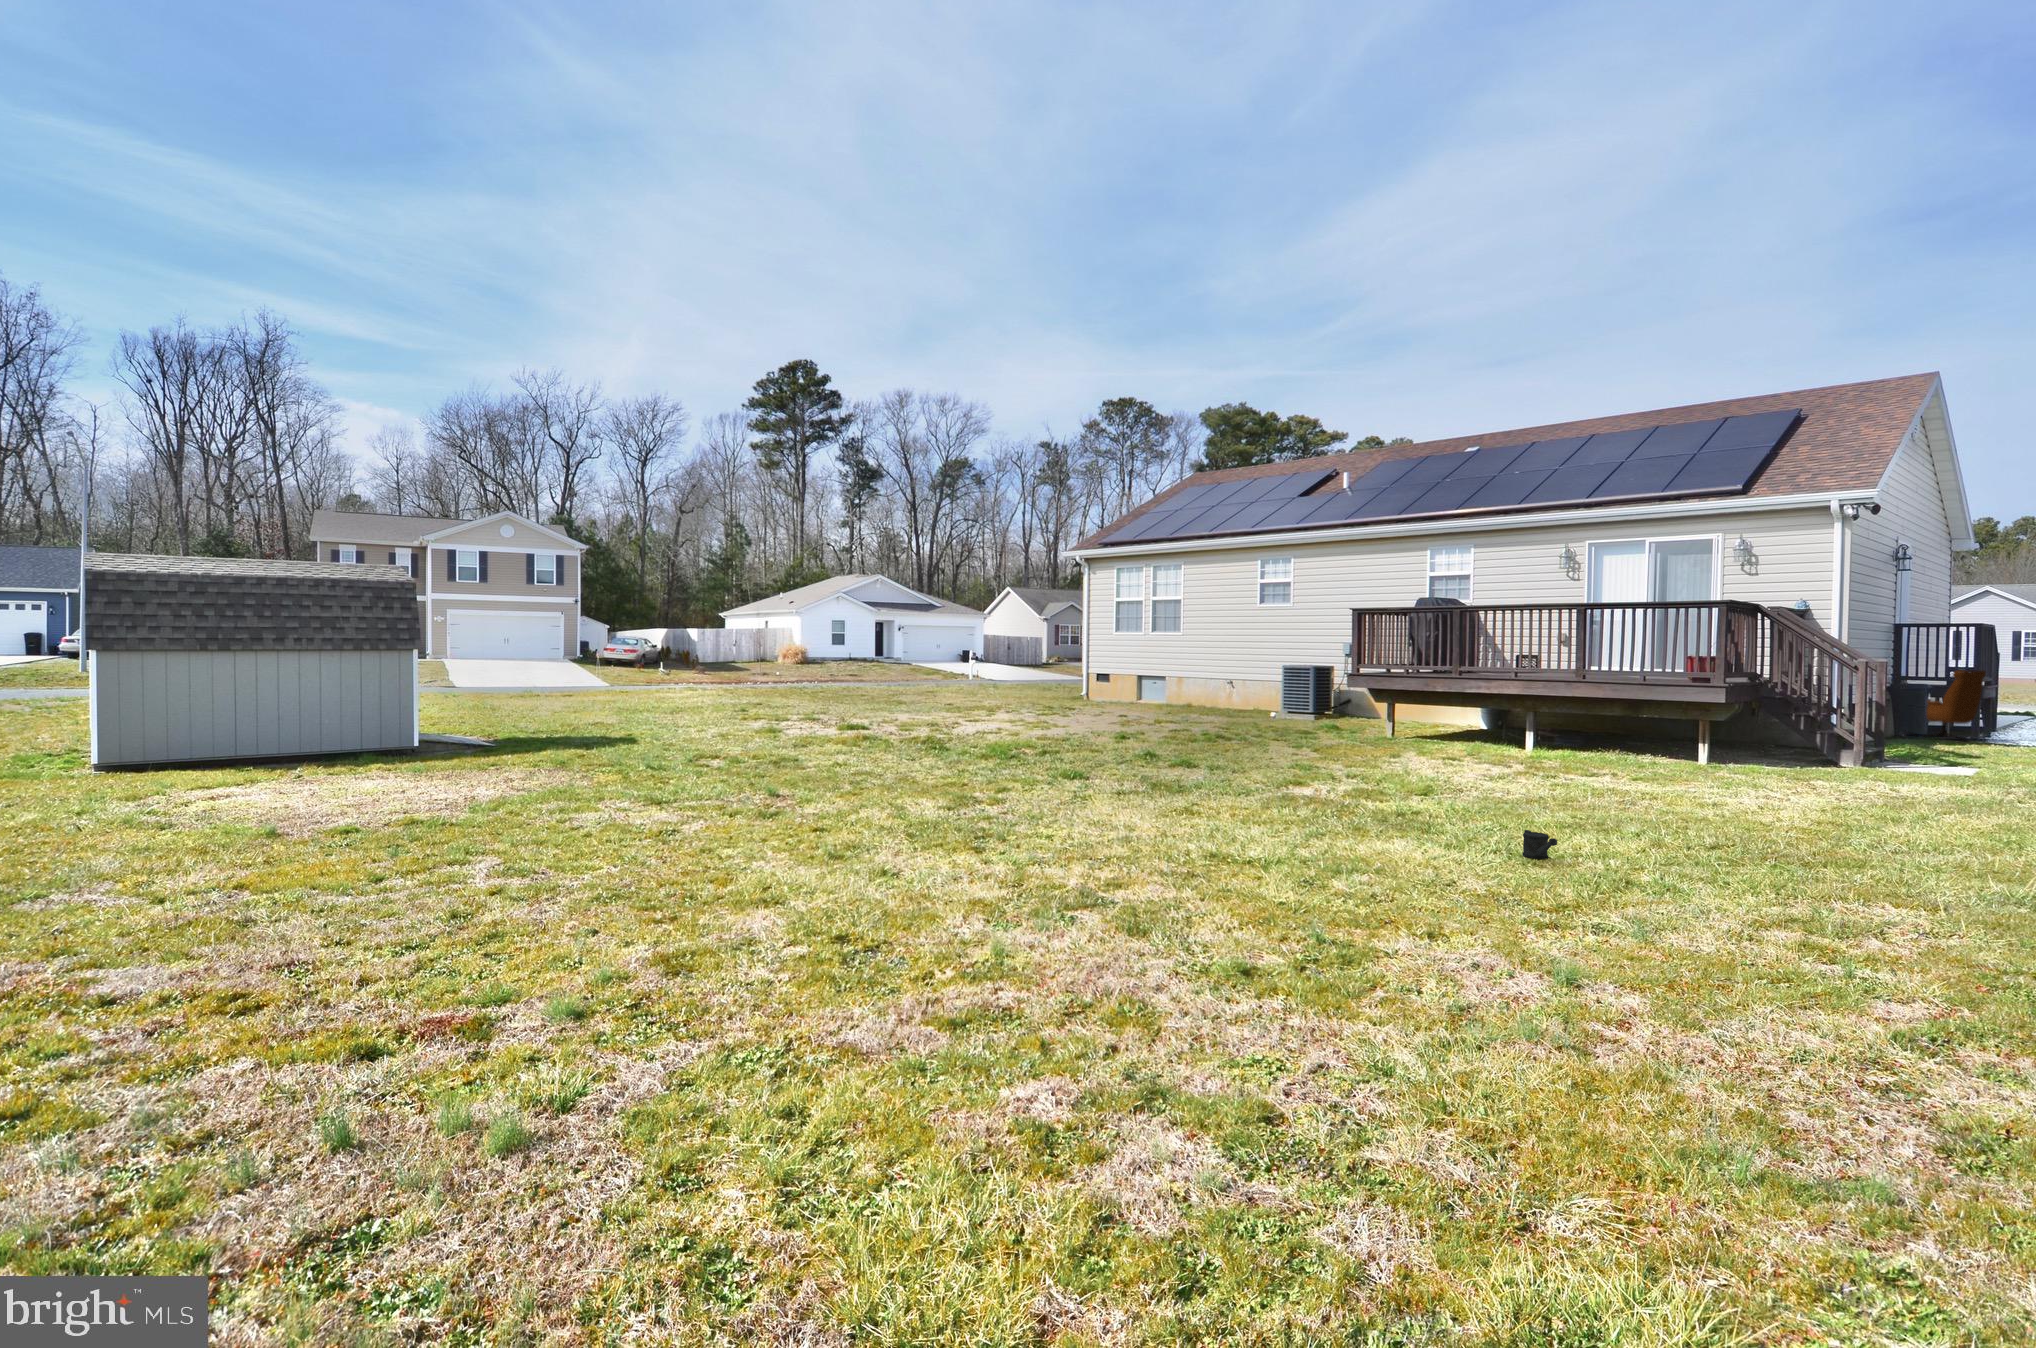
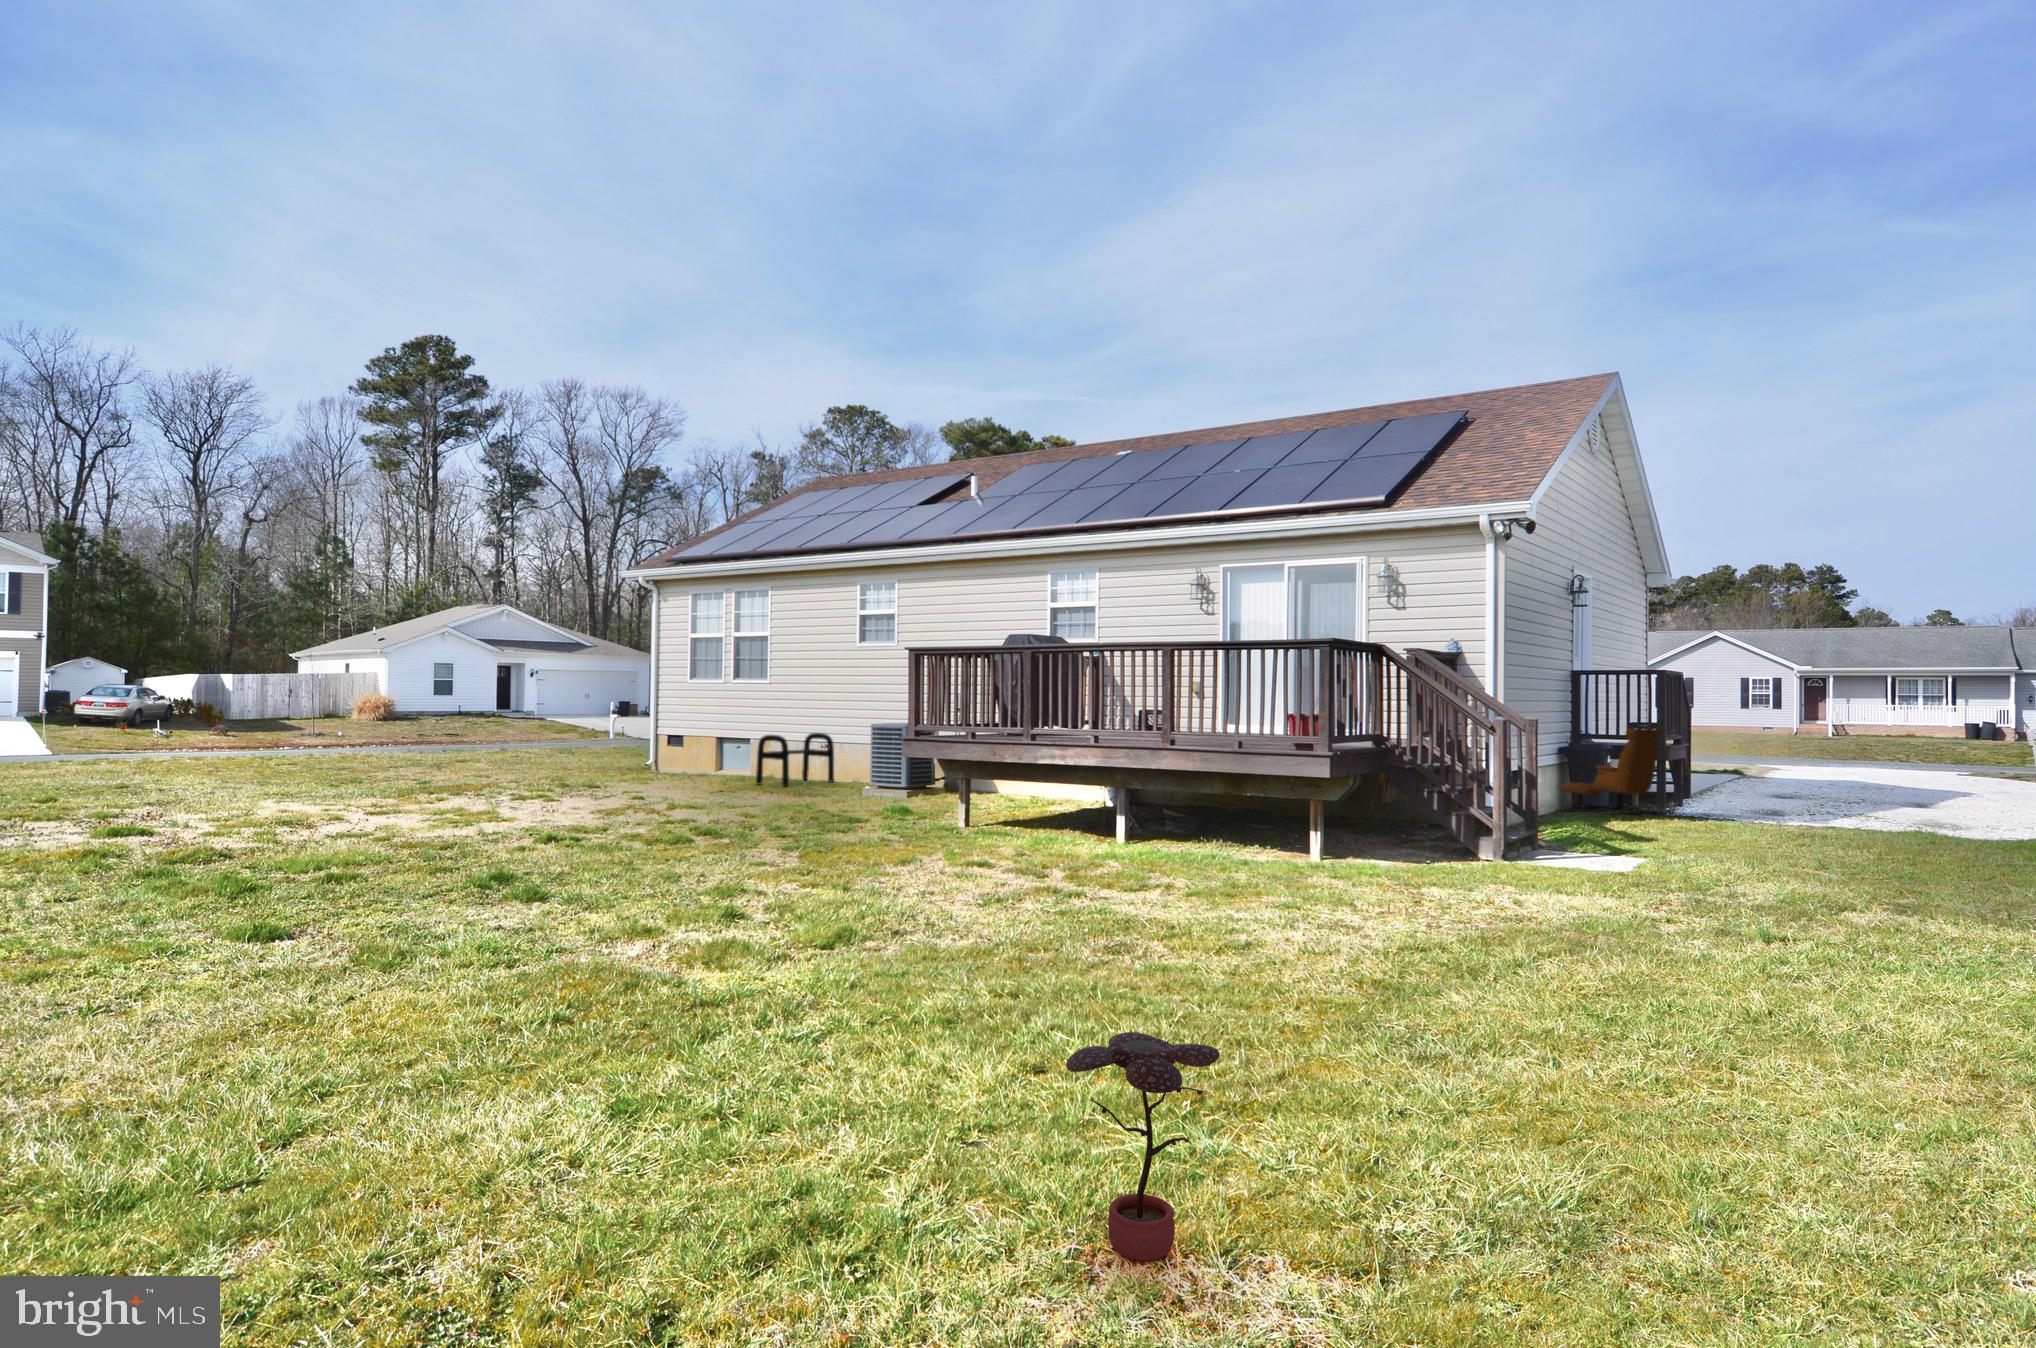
bench: none [1187,673,1241,712] -> present [756,733,834,787]
potted plant: none [1786,786,1859,873] -> present [1066,1032,1220,1261]
watering can: present [1522,830,1557,859] -> none [467,1156,546,1253]

